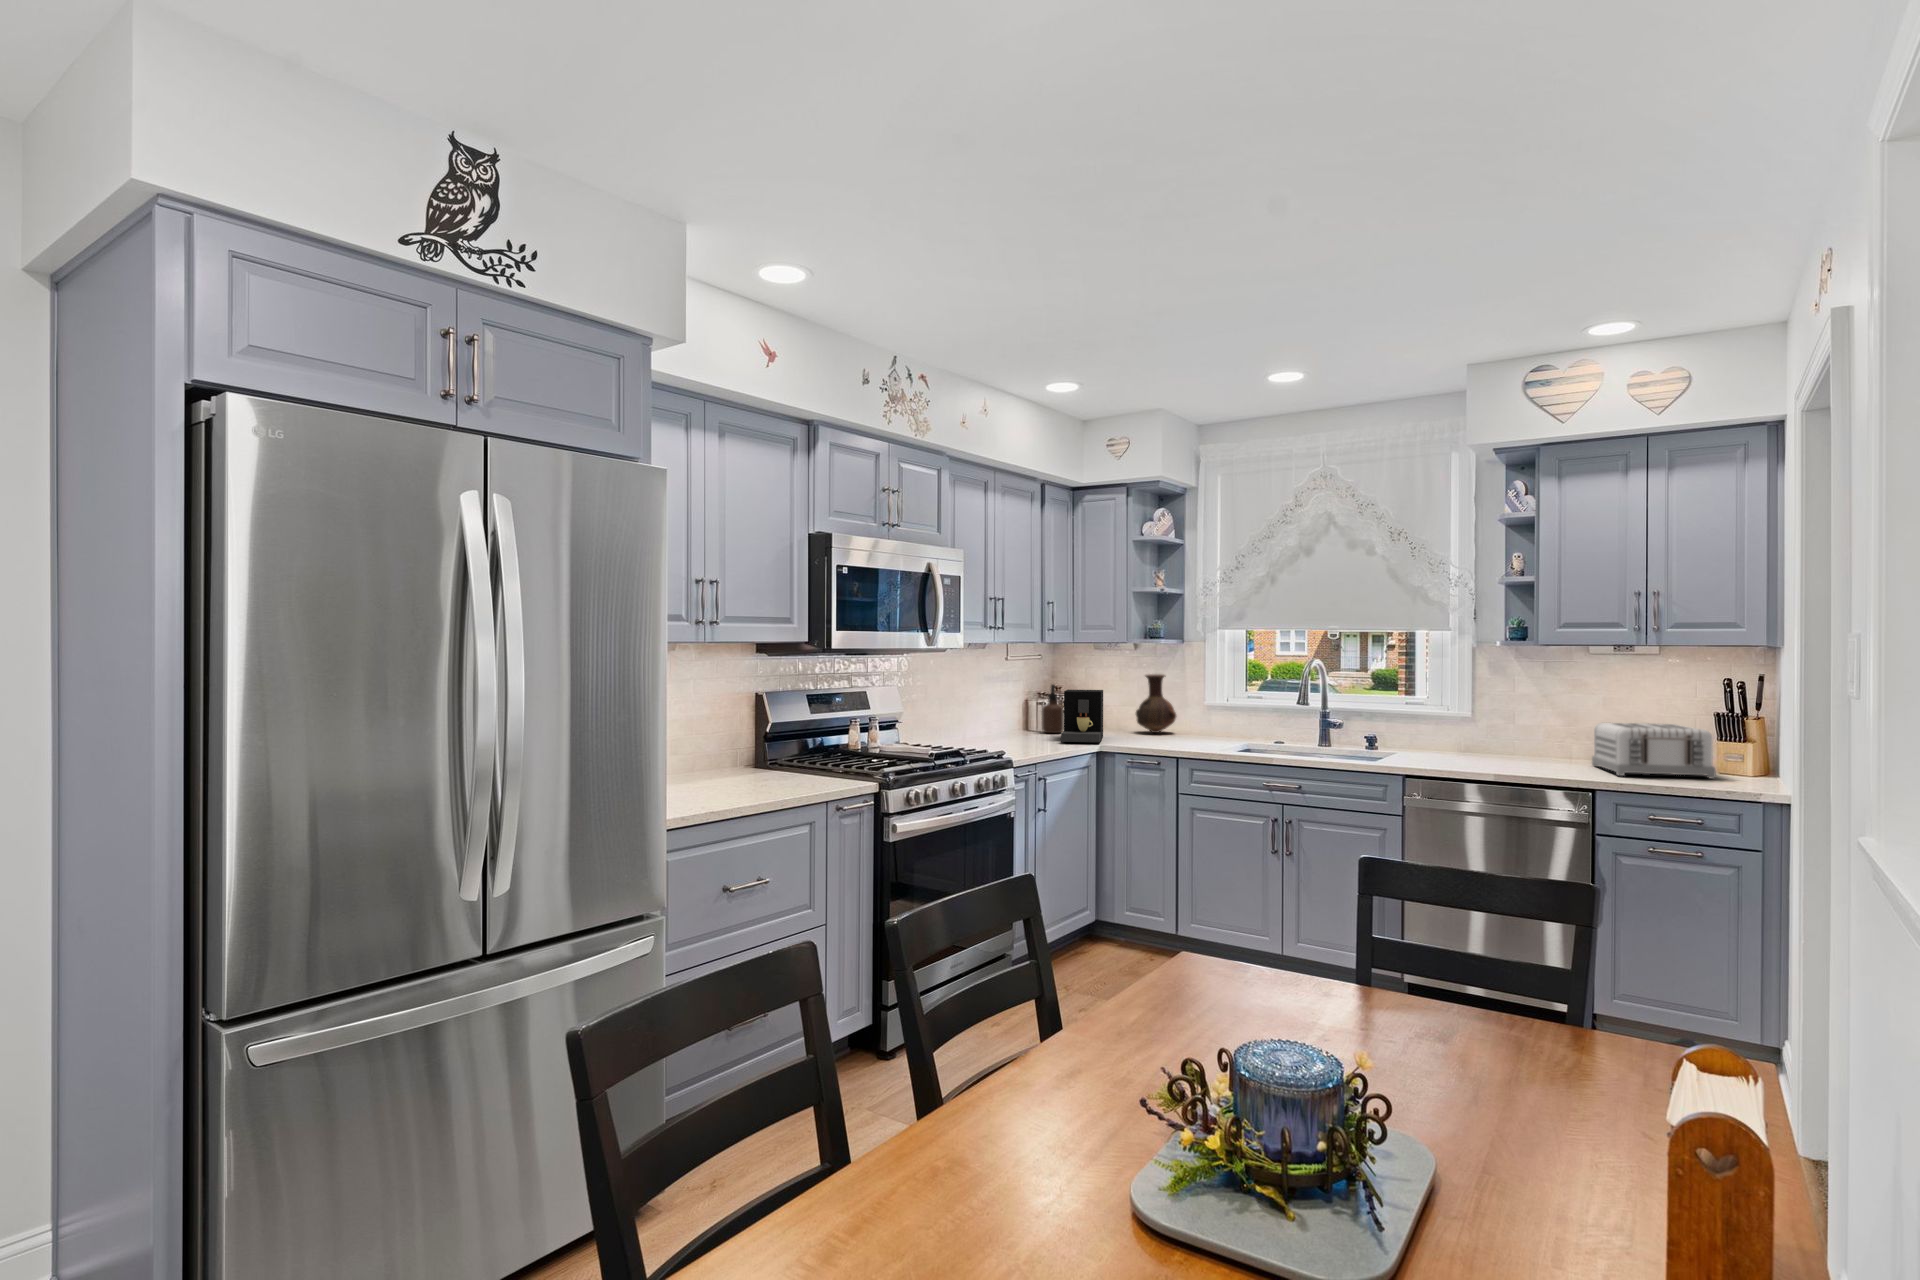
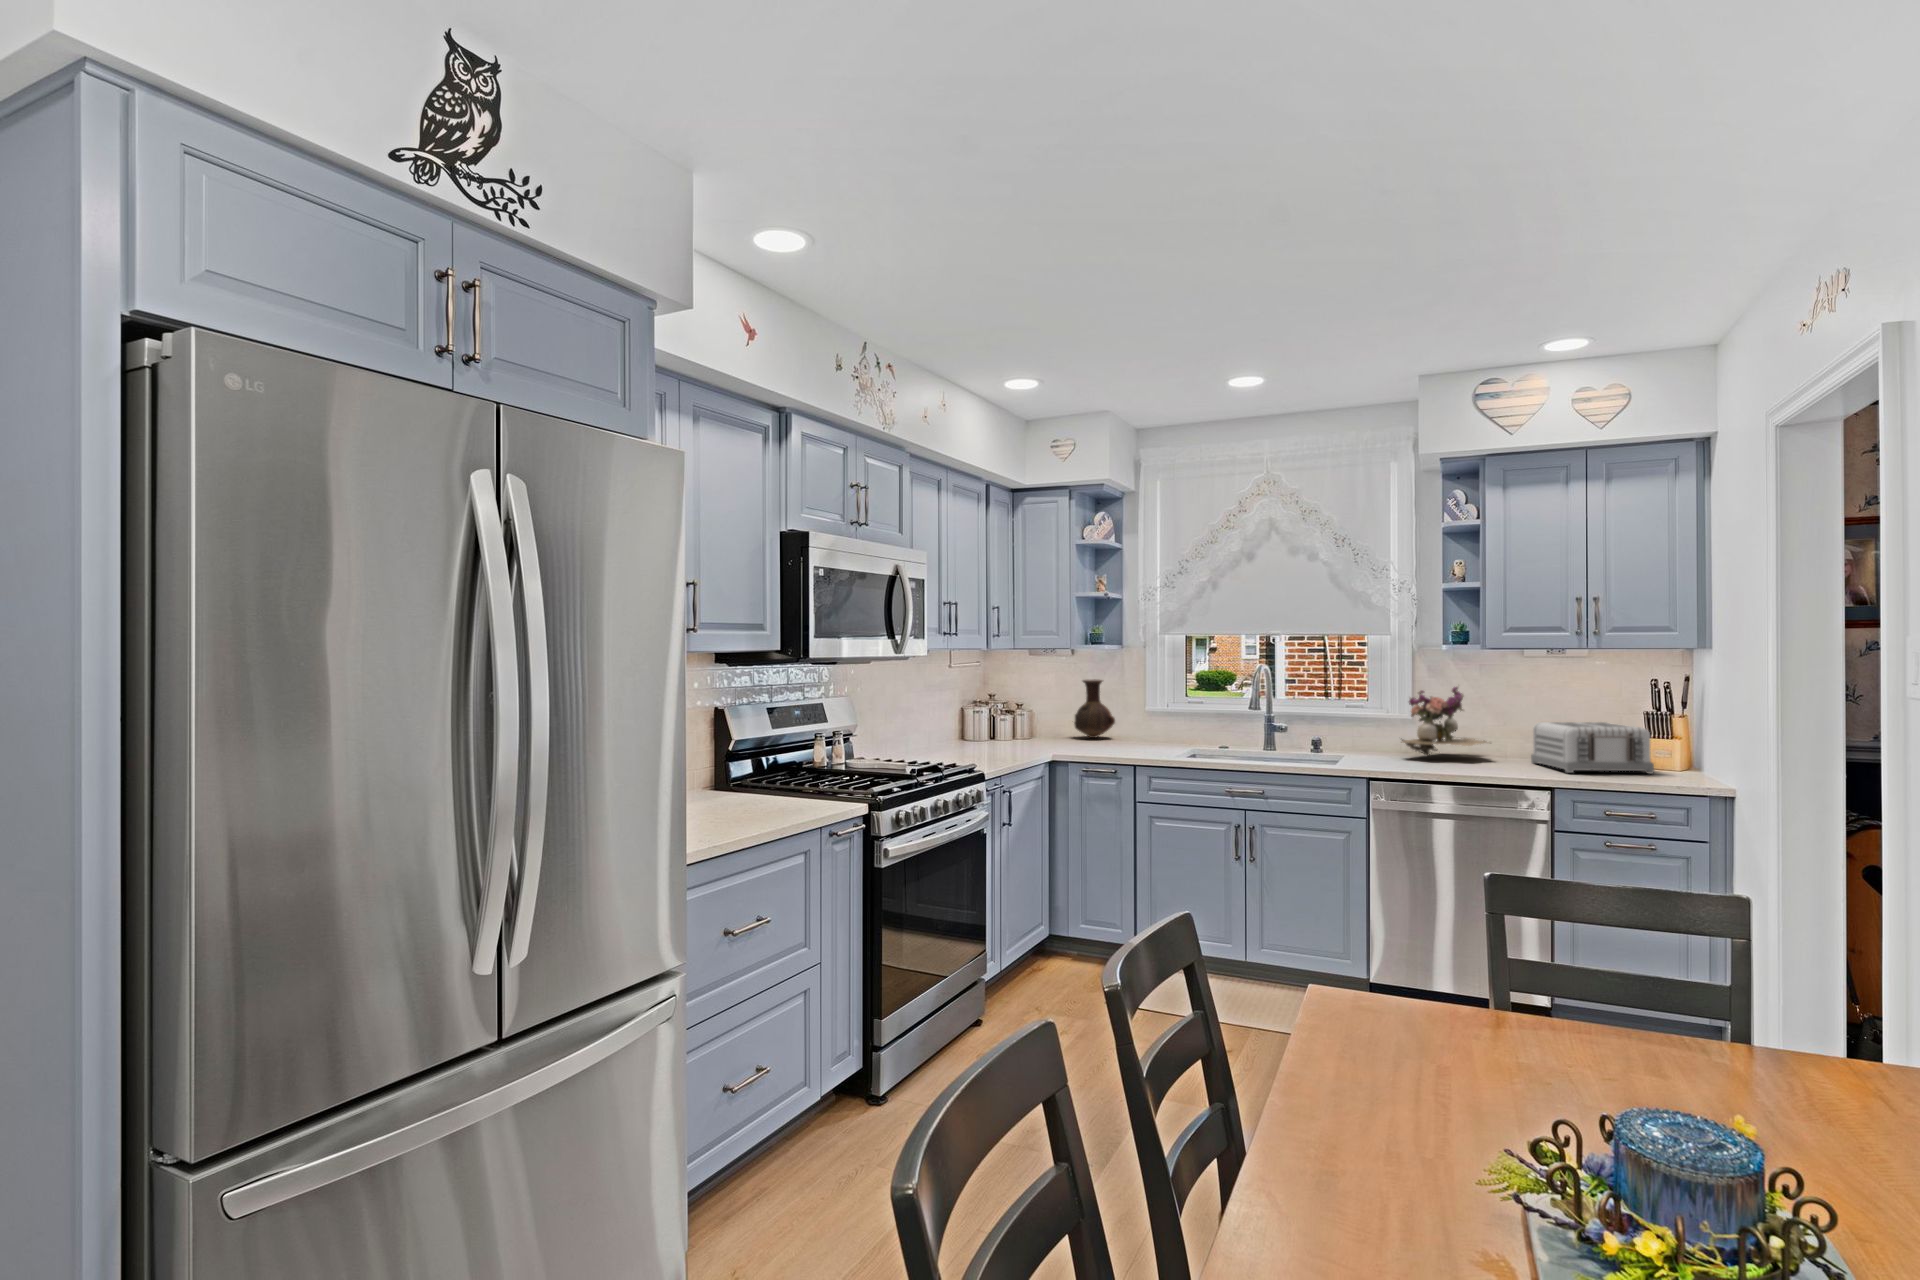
flower arrangement: none [1453,683,1551,758] -> present [1401,687,1487,756]
soap dispenser: present [1042,685,1063,733] -> none [981,691,1002,740]
coffee maker: present [1061,690,1103,742] -> none [1010,696,1050,749]

